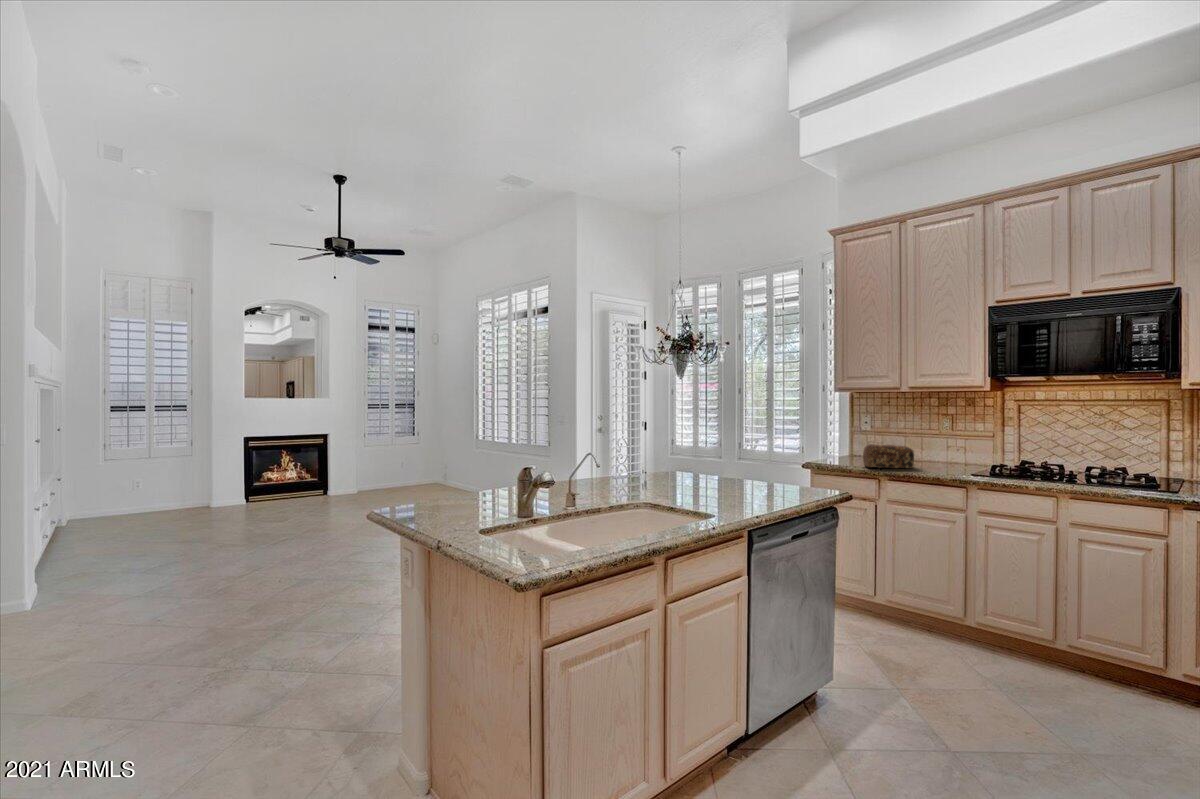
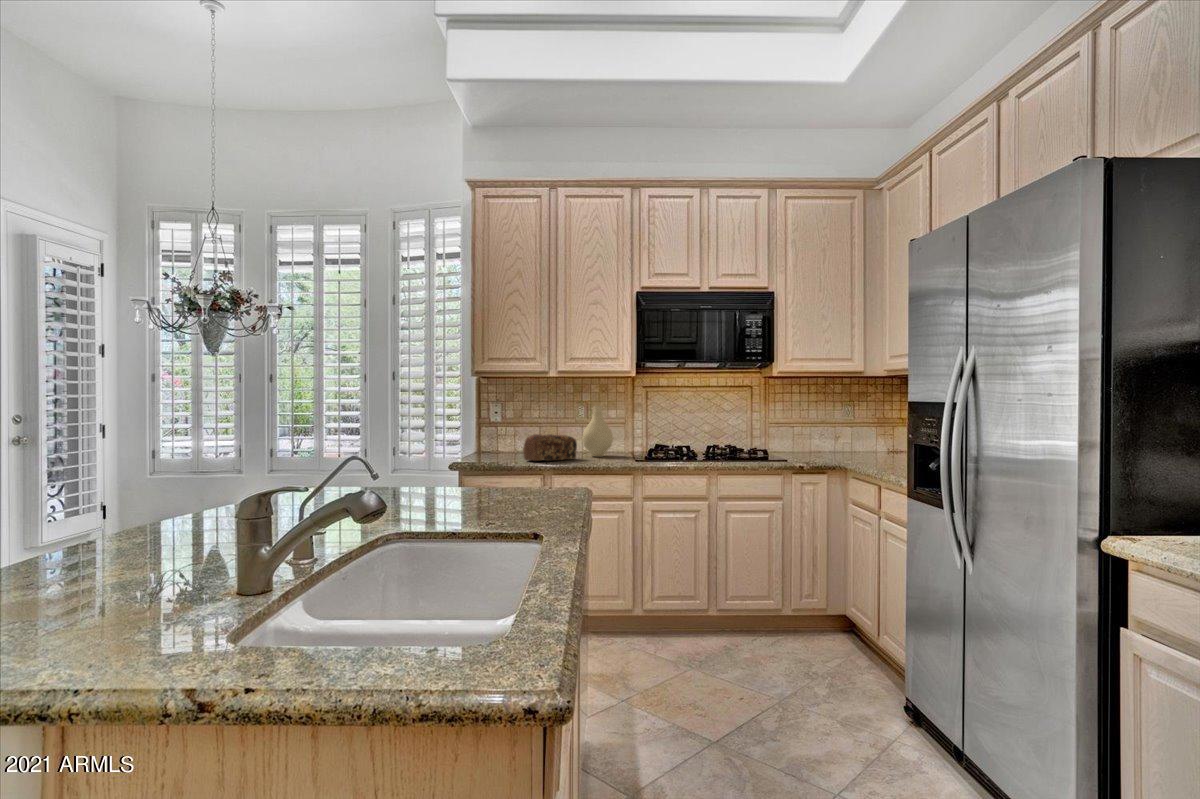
vase: none [928,420,963,468] -> present [582,406,613,456]

